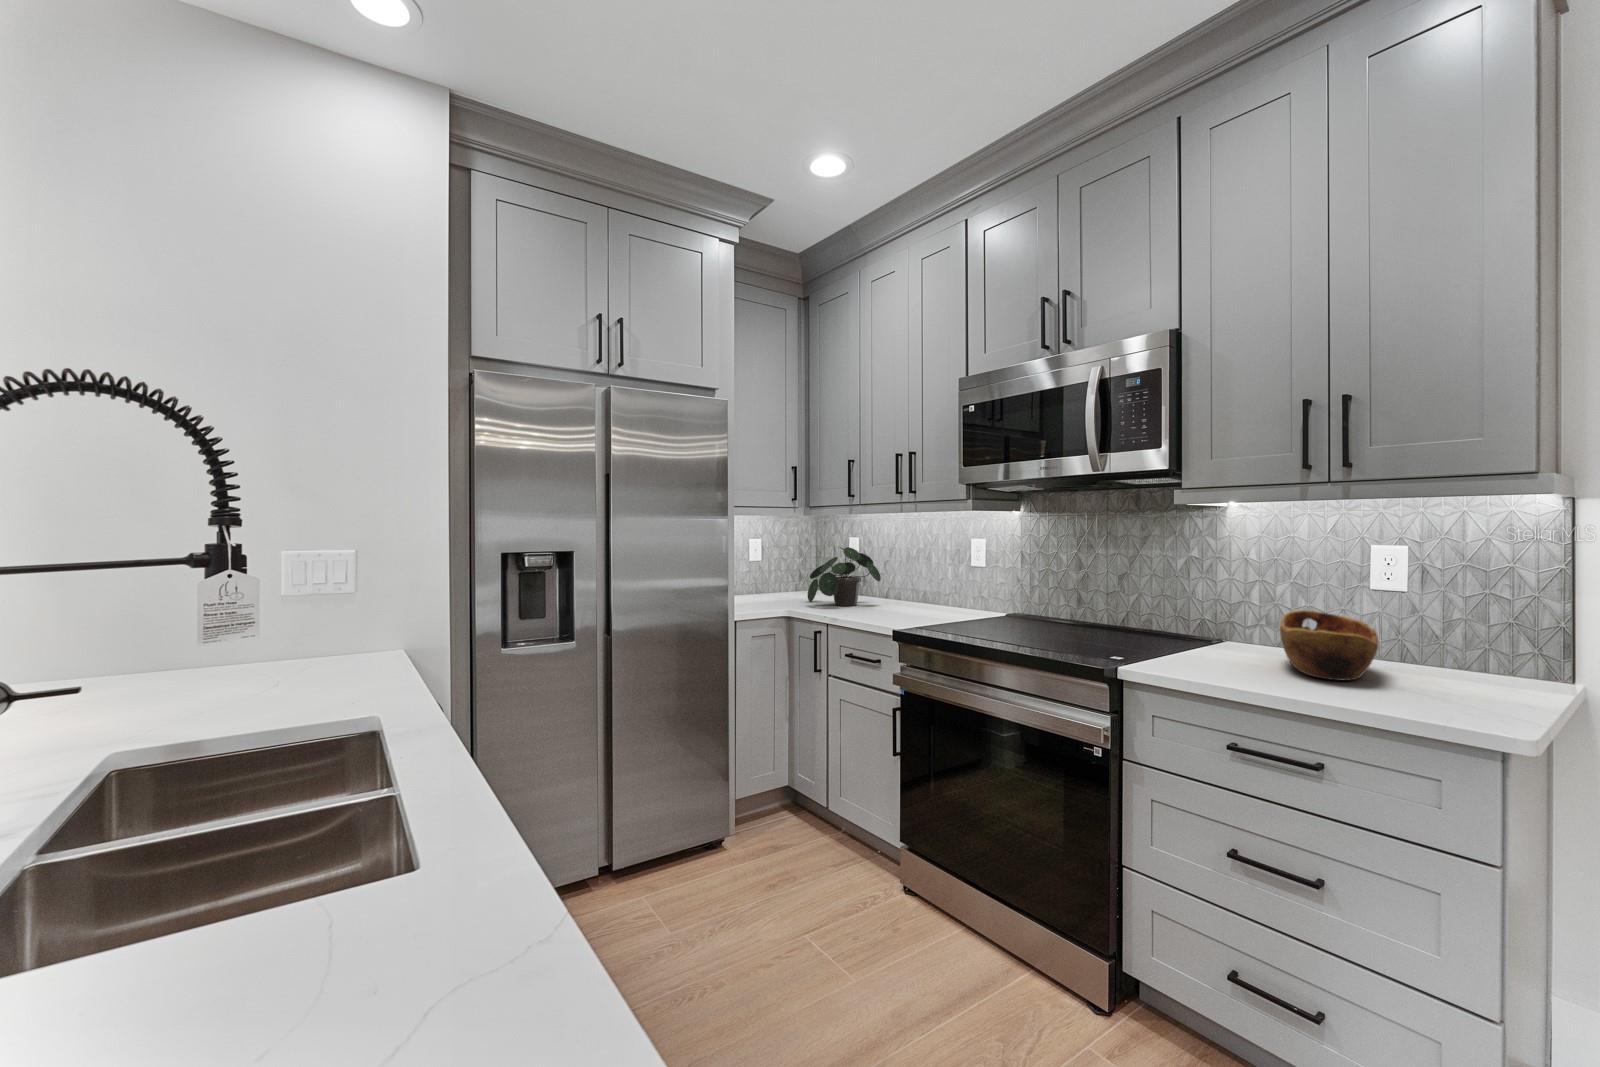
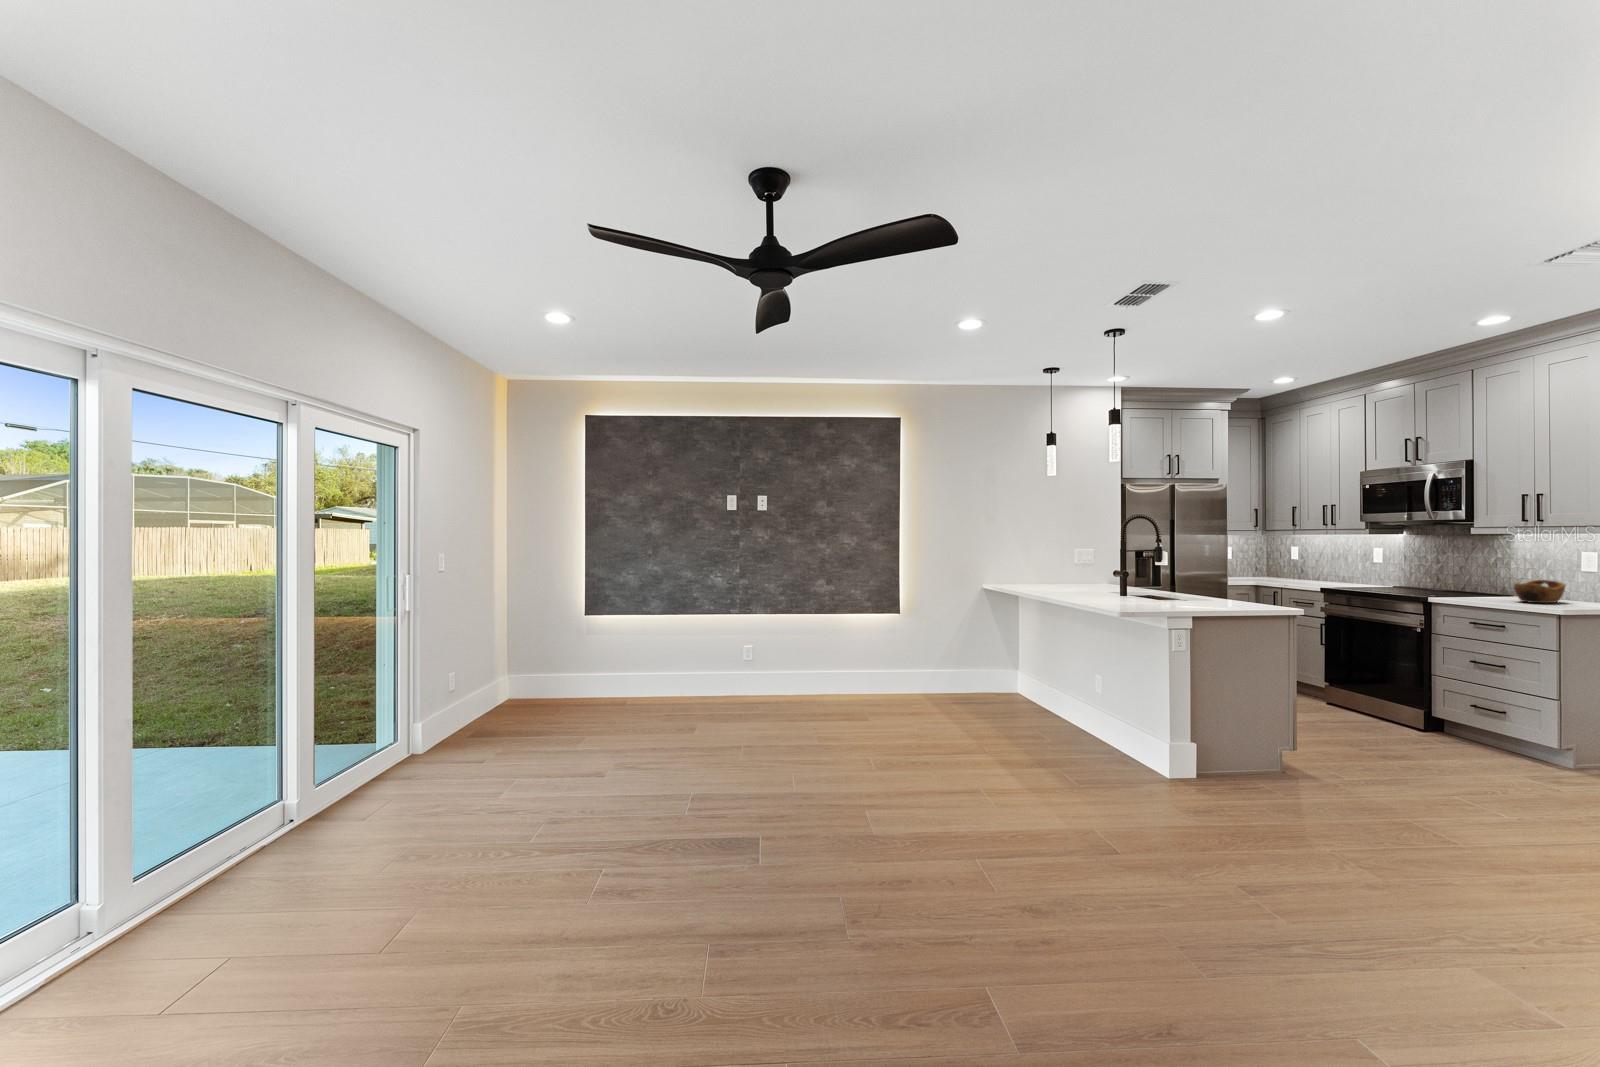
potted plant: present [808,547,881,606] -> none [1267,551,1314,582]

